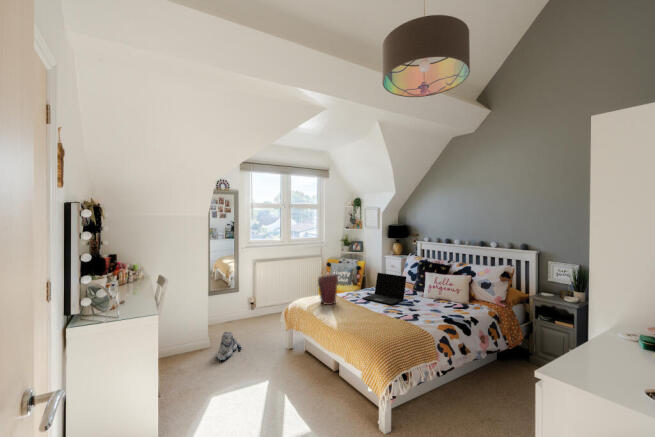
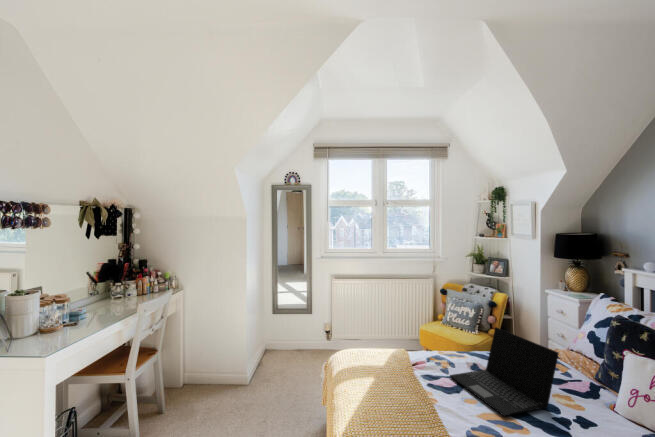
handbag: present [318,274,338,305] -> none [355,304,399,377]
plush toy: present [217,332,241,361] -> none [227,374,274,417]

